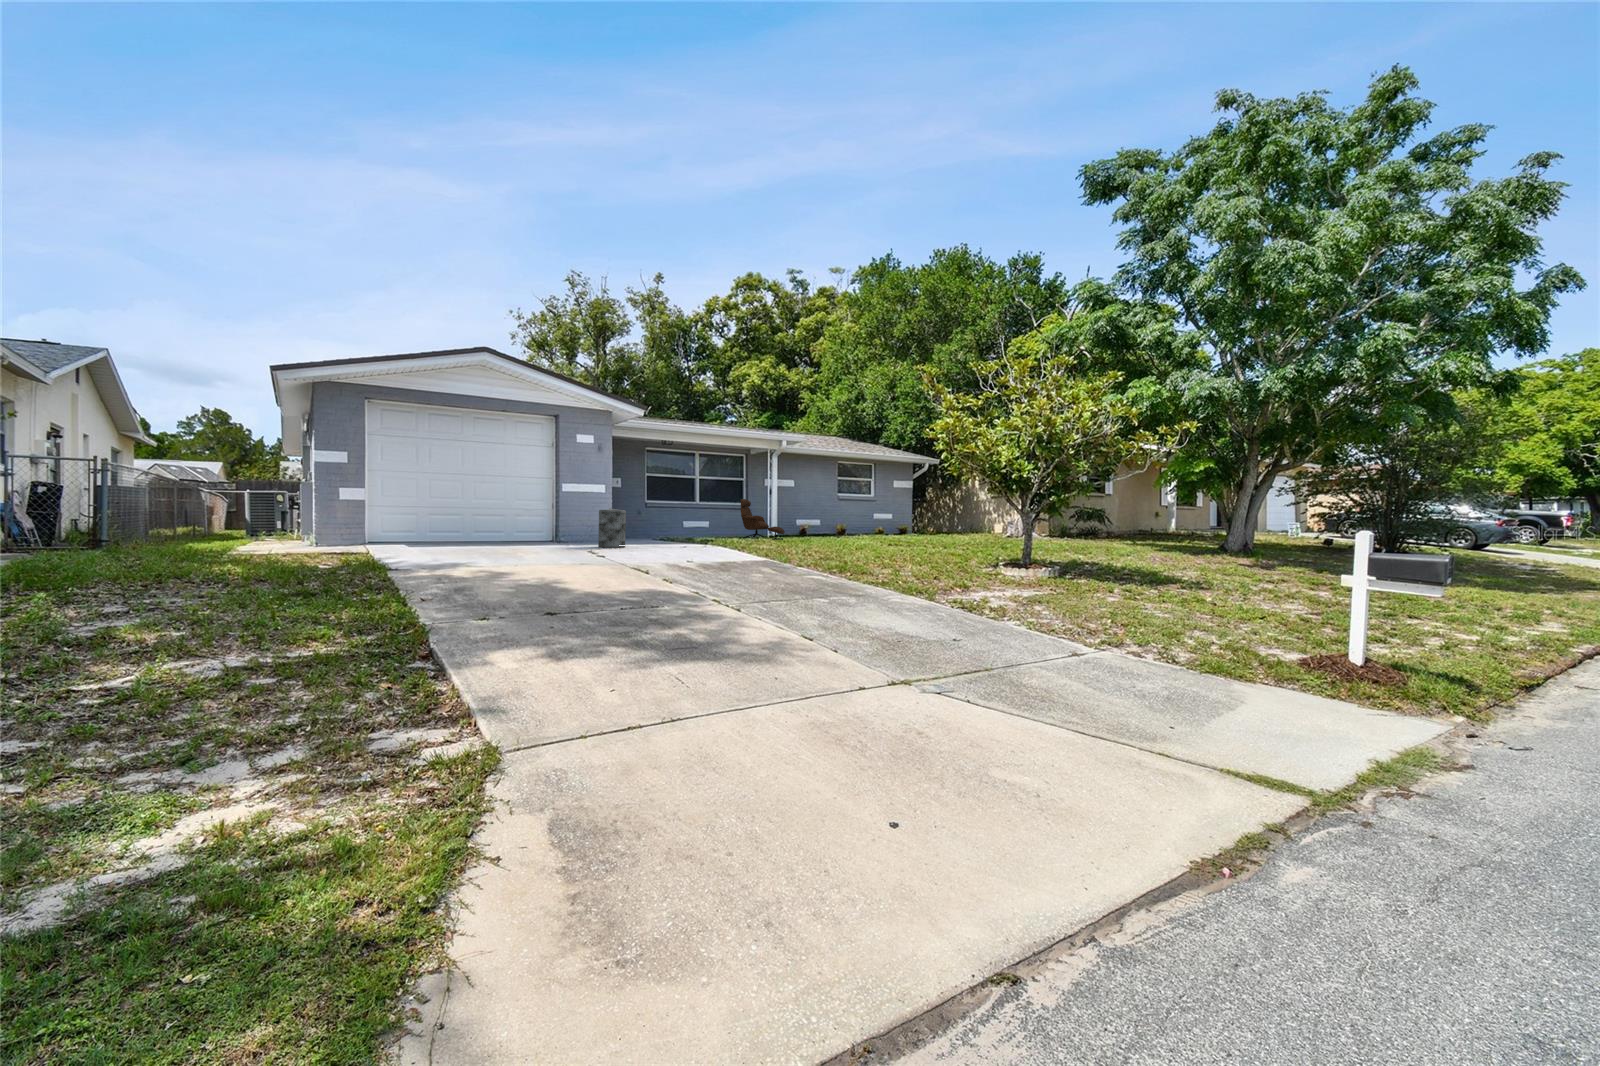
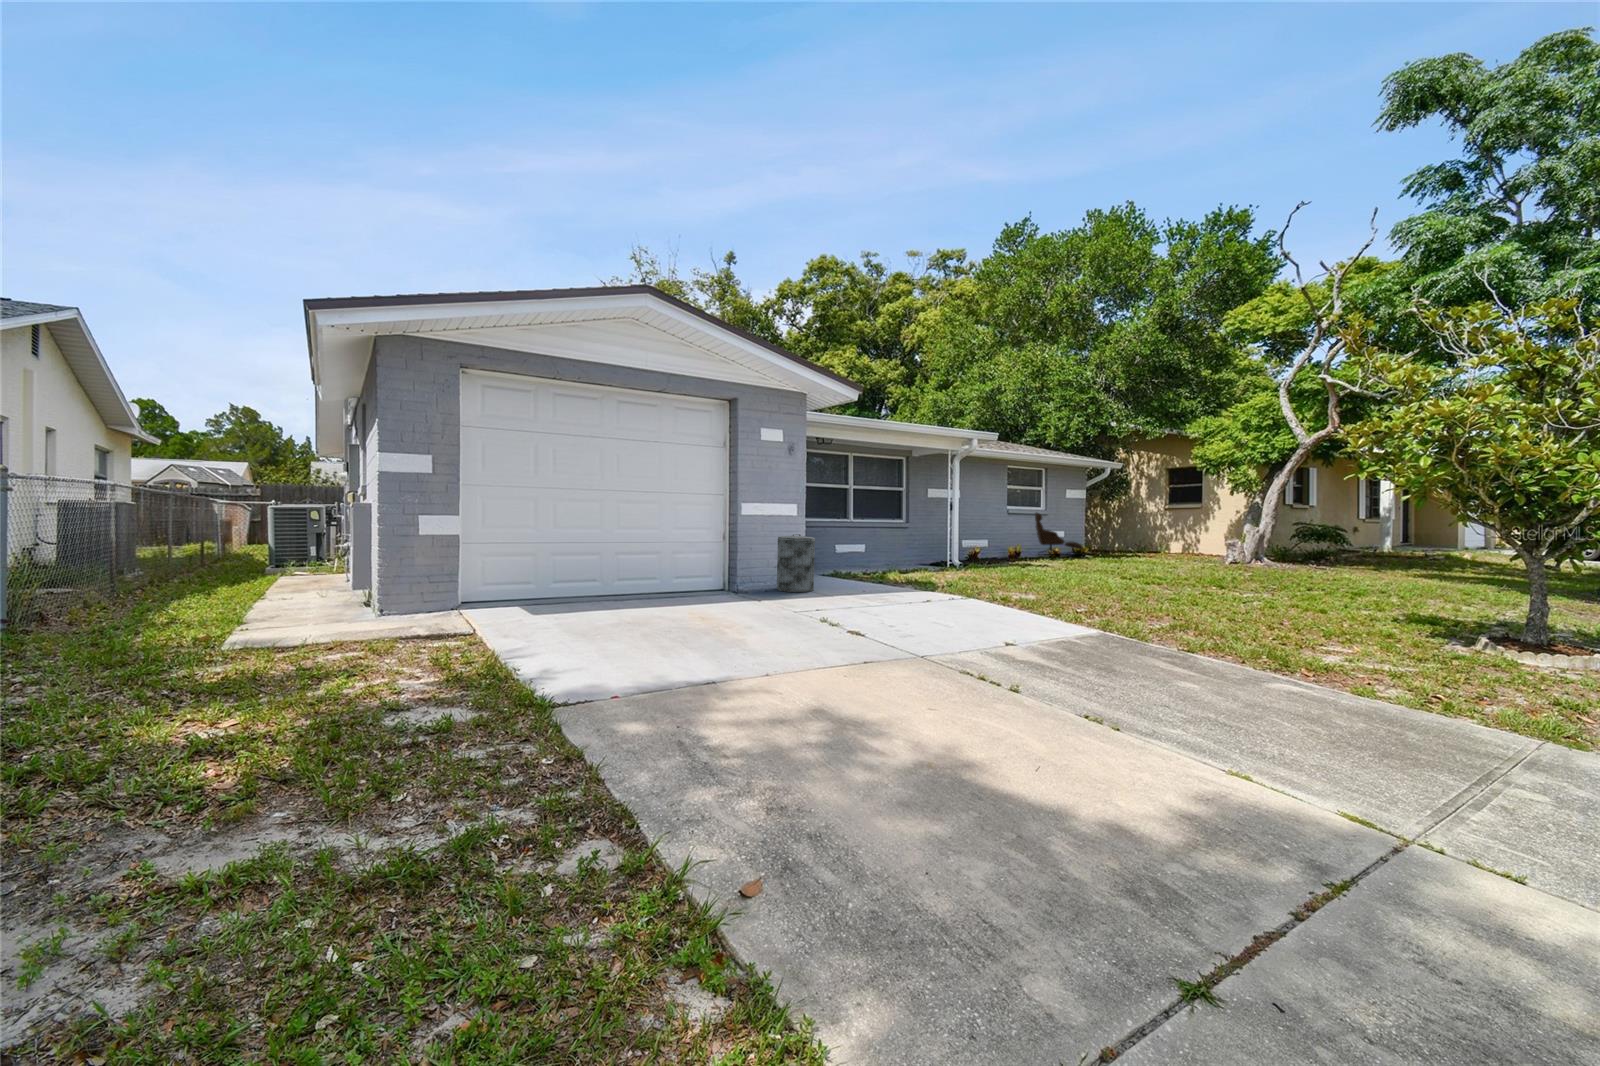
lounge chair: present [741,499,785,539] -> present [1035,512,1083,555]

